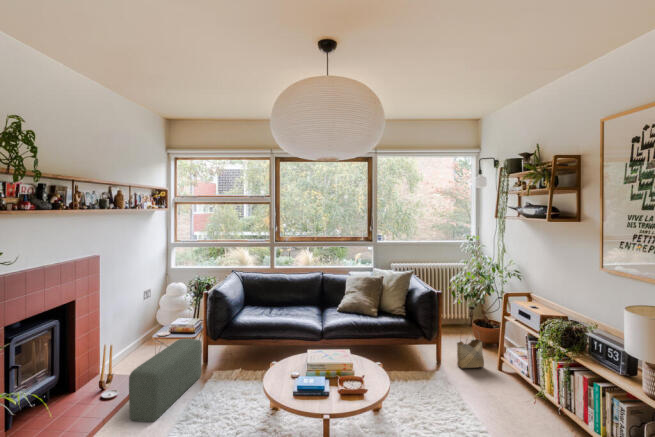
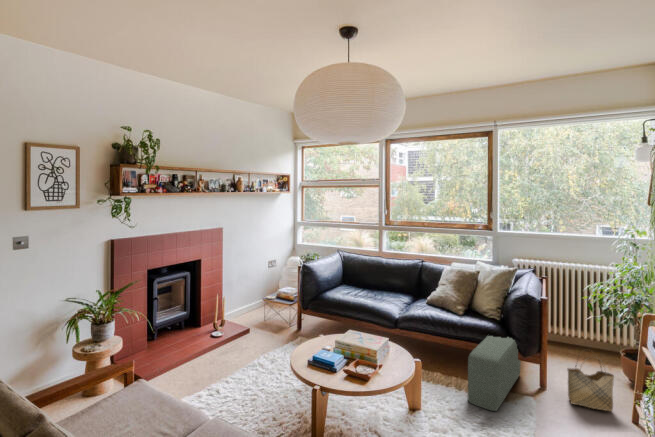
pouf: present [129,339,202,422] -> present [468,336,521,411]

